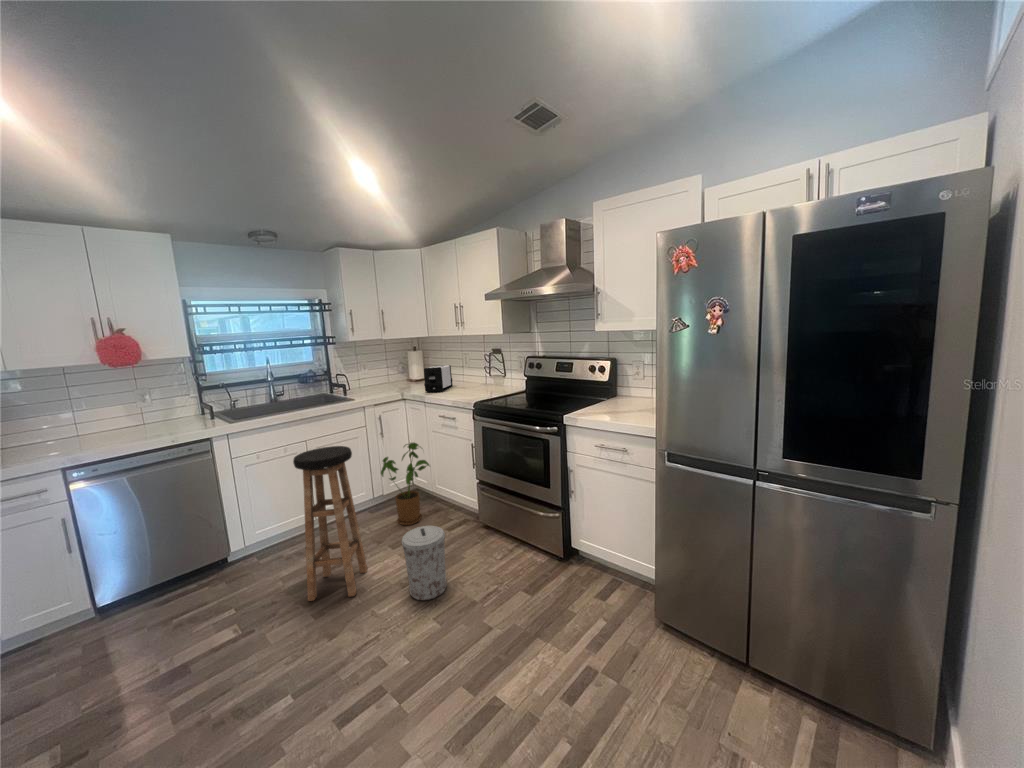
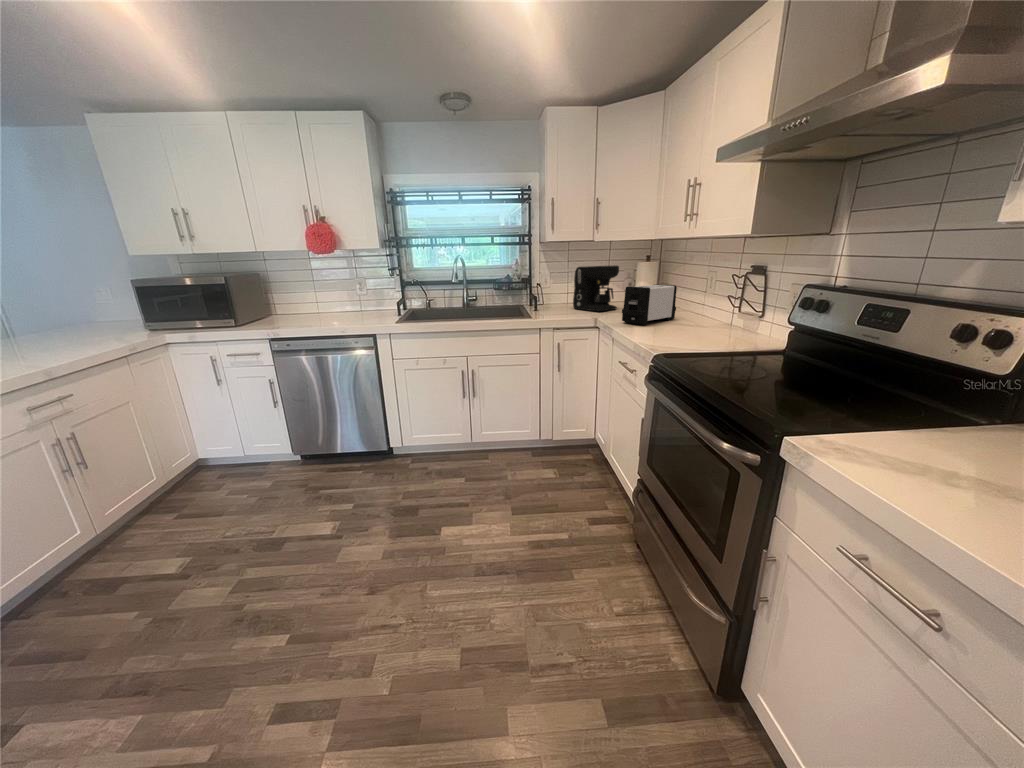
coffee maker: none [370,356,405,390] -> present [573,266,619,311]
house plant: present [381,442,429,525] -> none [533,388,592,492]
bar stool: present [293,446,368,601] -> none [391,371,471,552]
trash can: present [402,526,447,600] -> none [467,512,528,615]

